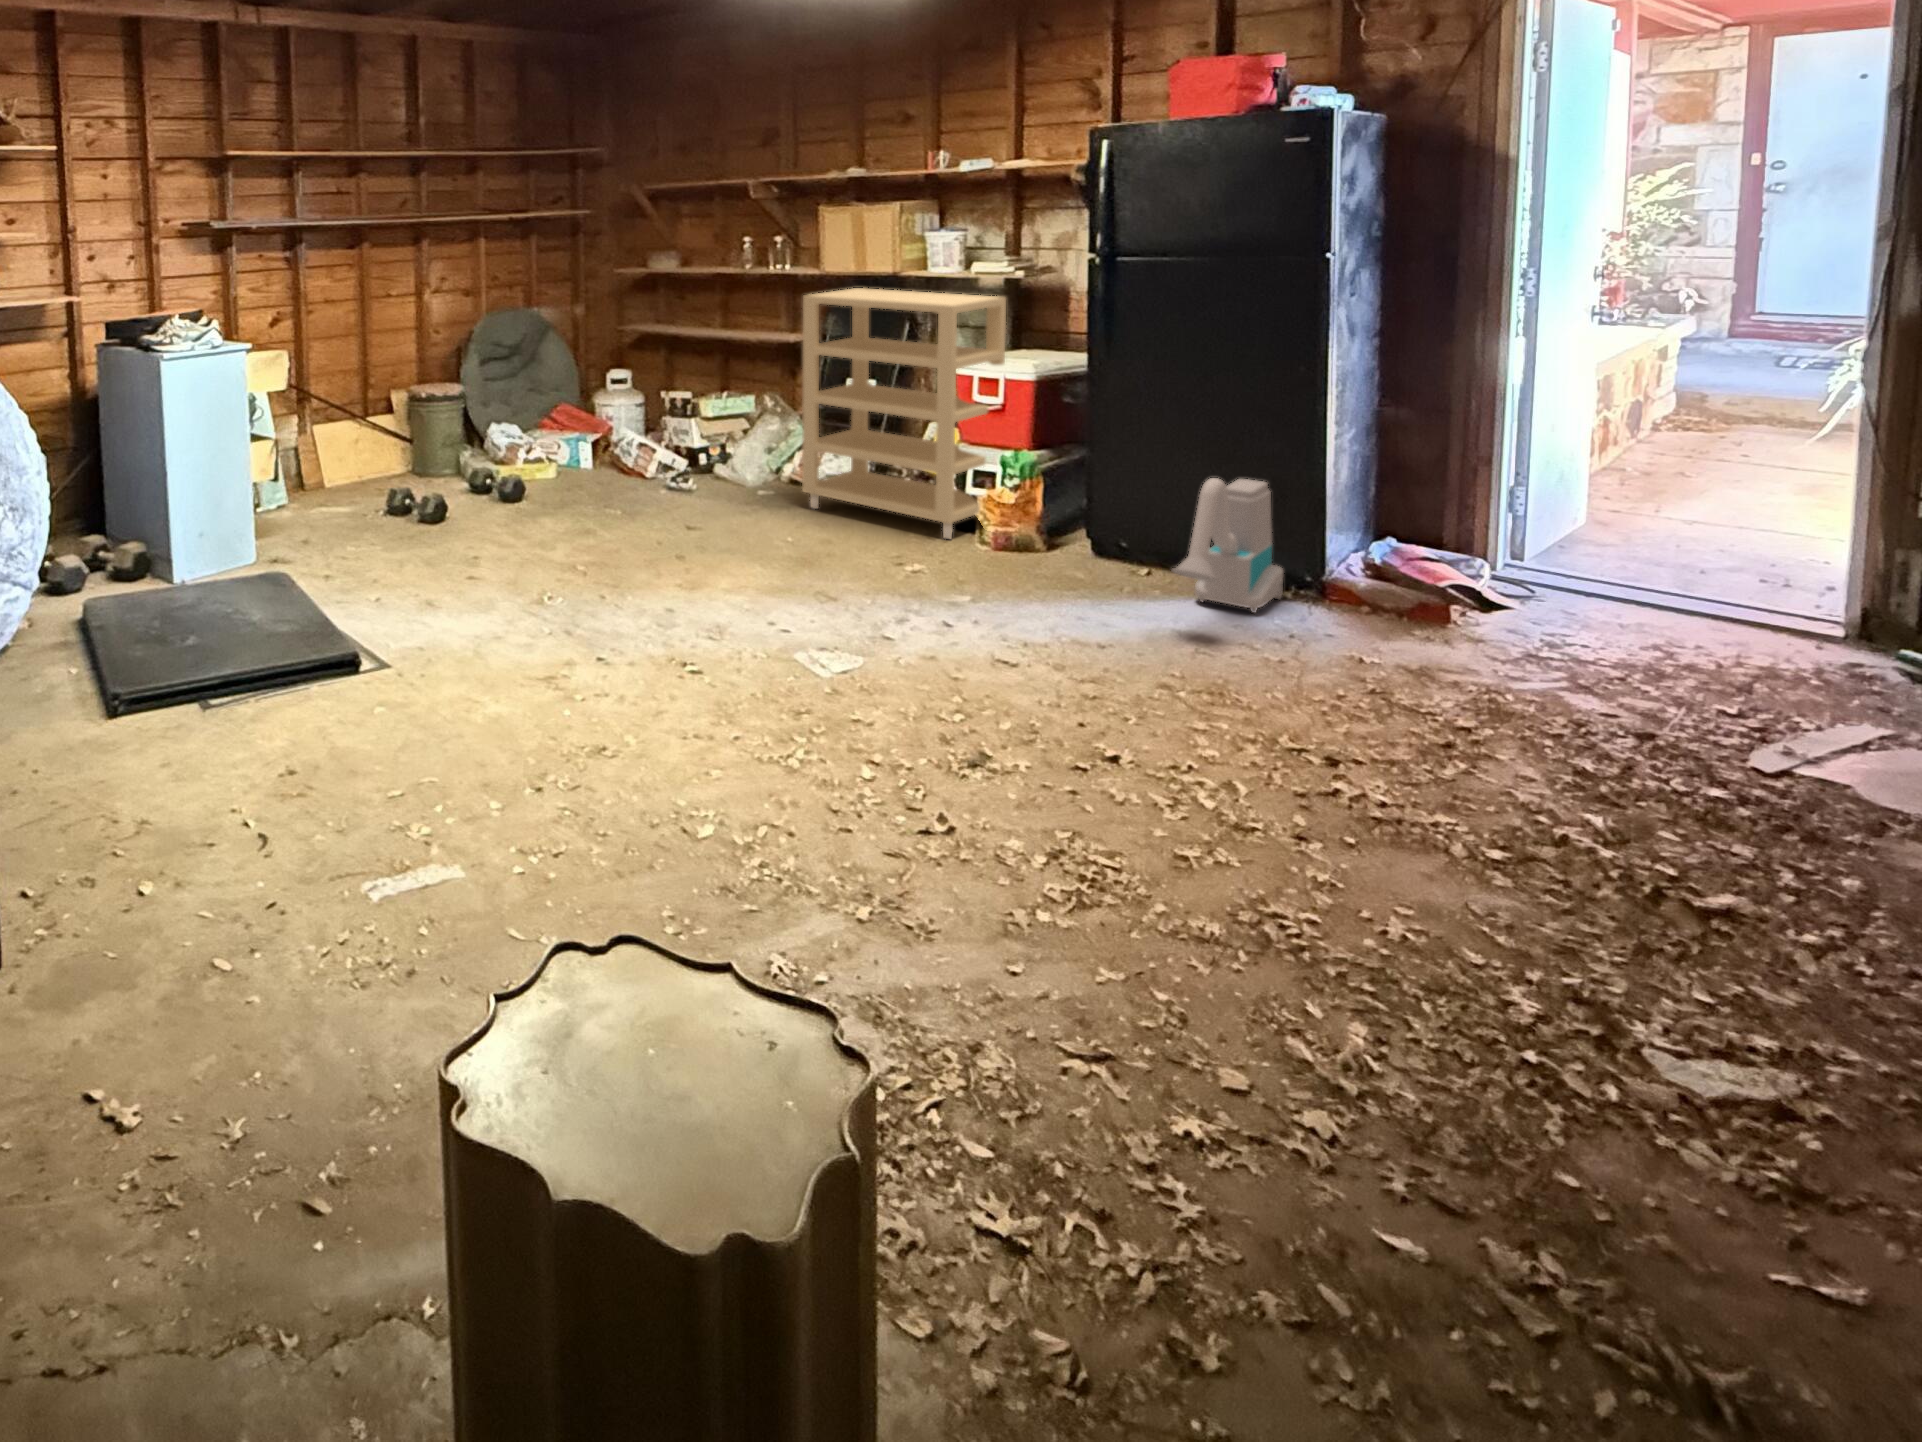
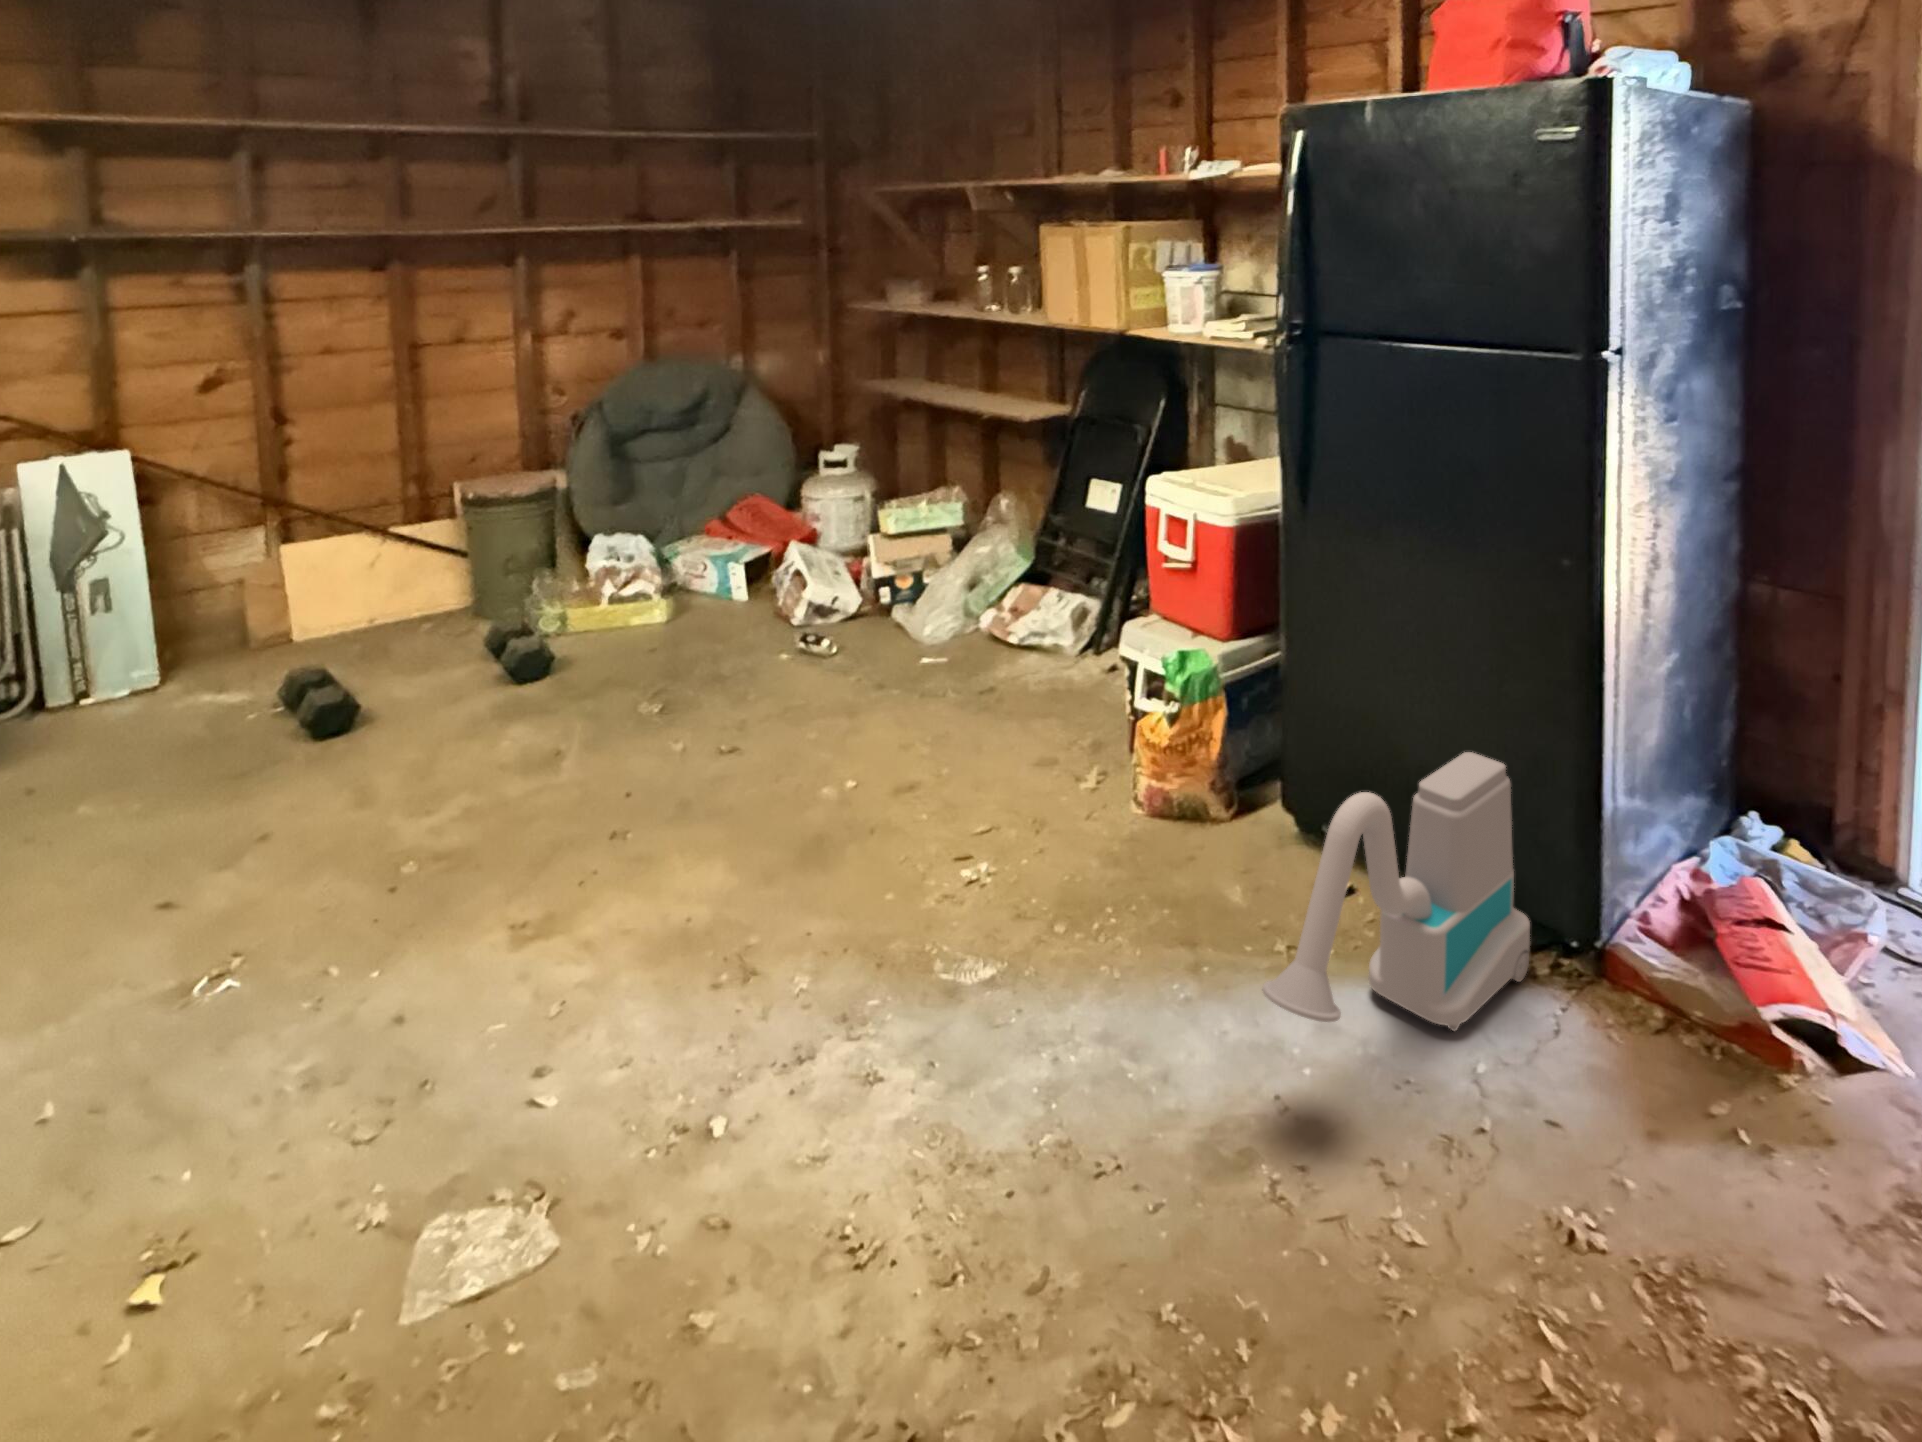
shelving unit: present [802,288,1006,539] -> none [921,357,1205,792]

